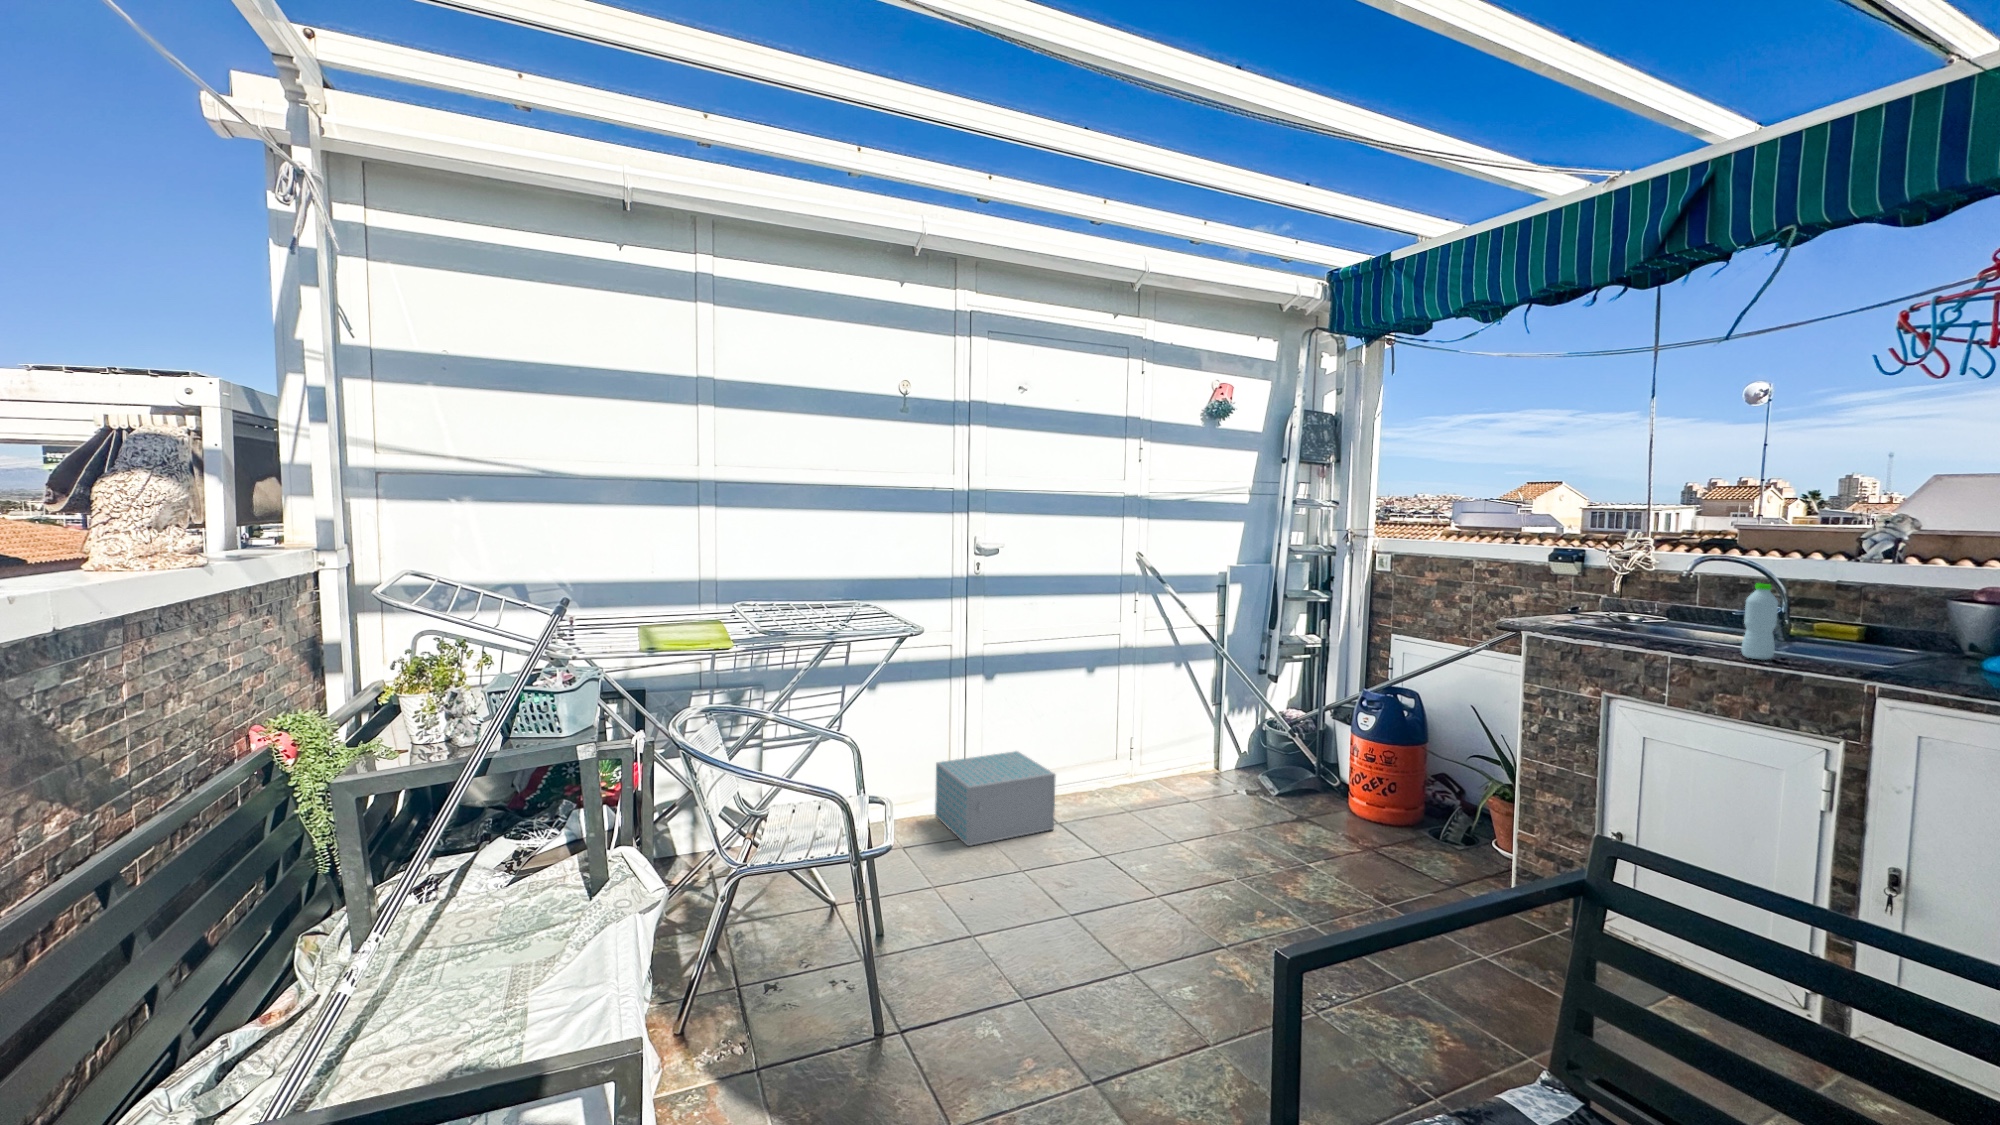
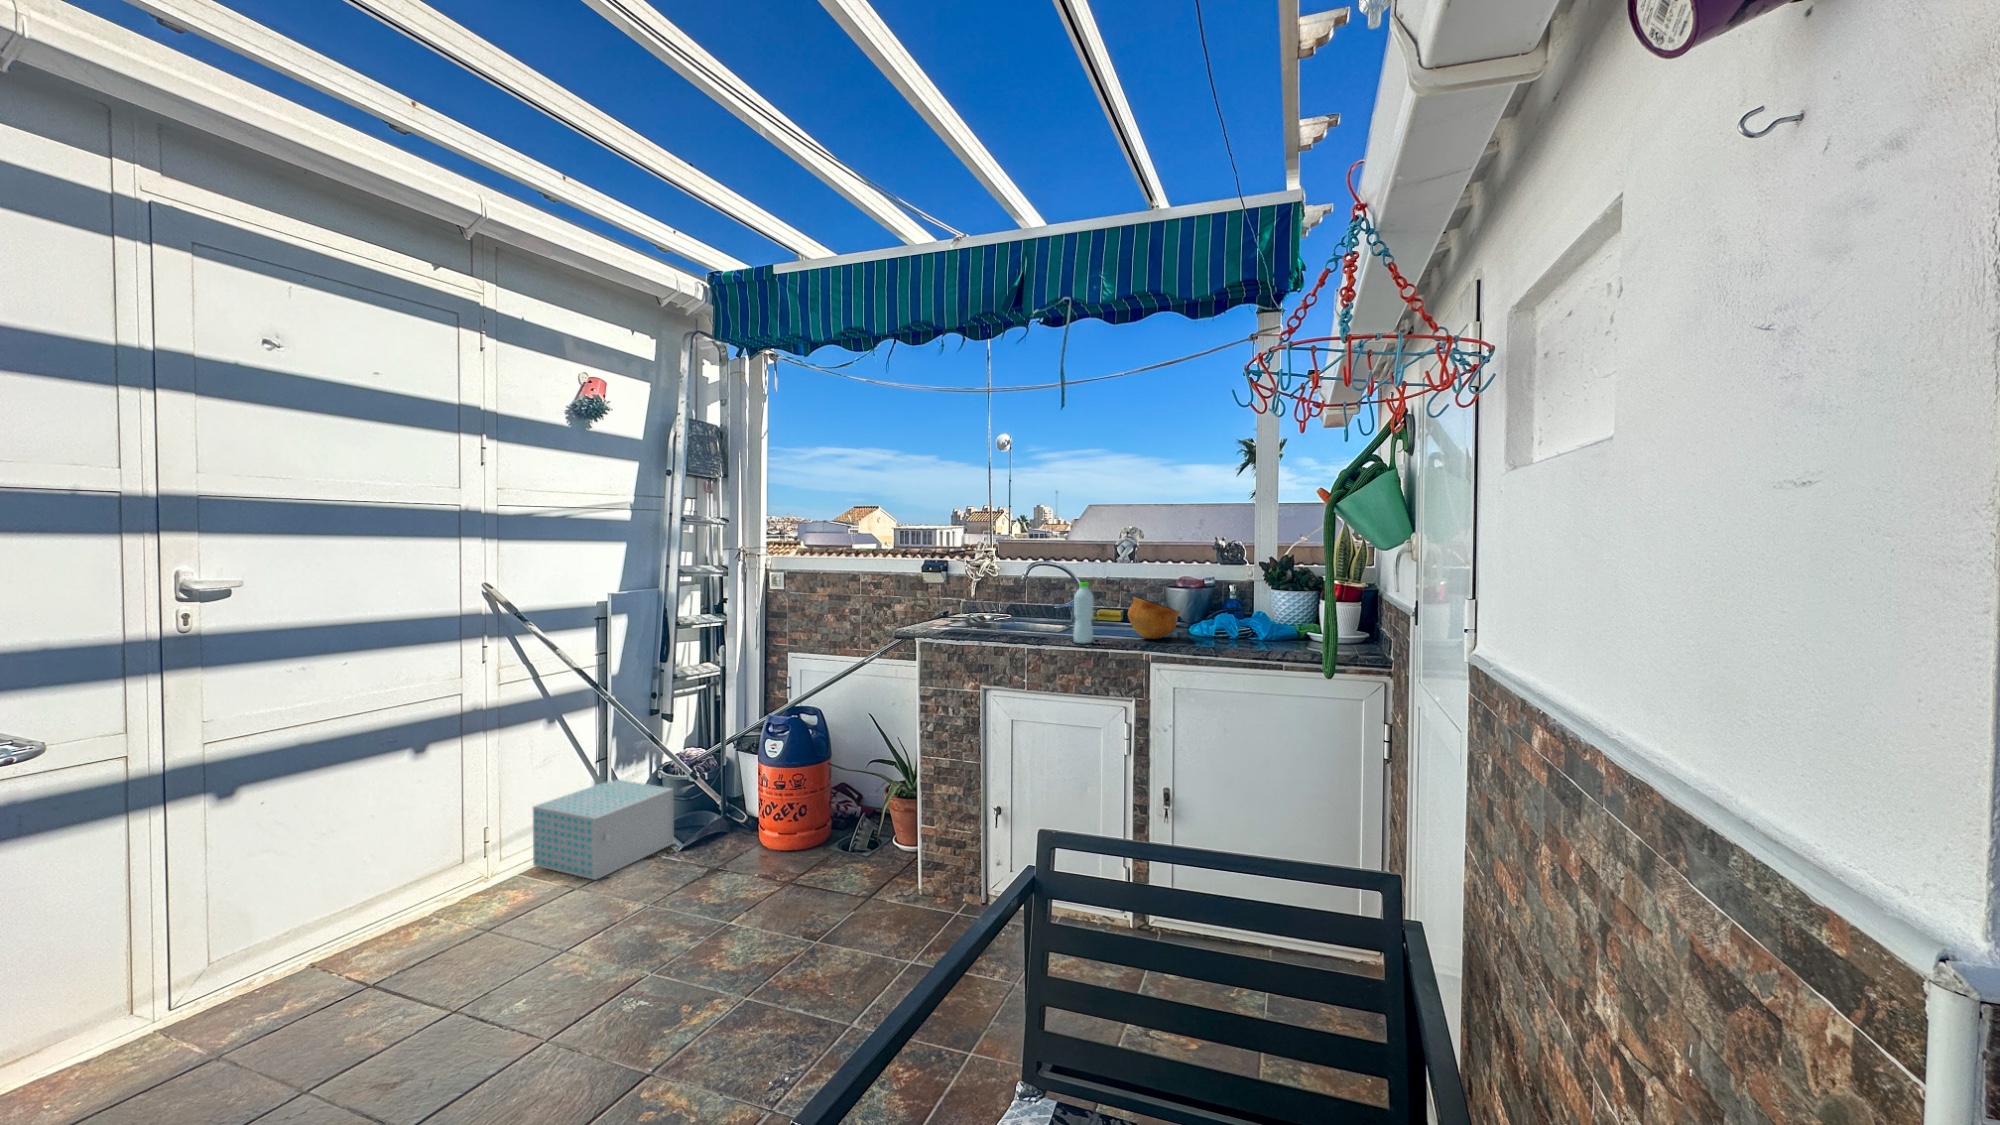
bowl: none [1843,608,1946,667] -> present [1128,597,1180,639]
storage box: present [935,751,1055,846] -> present [533,780,674,880]

